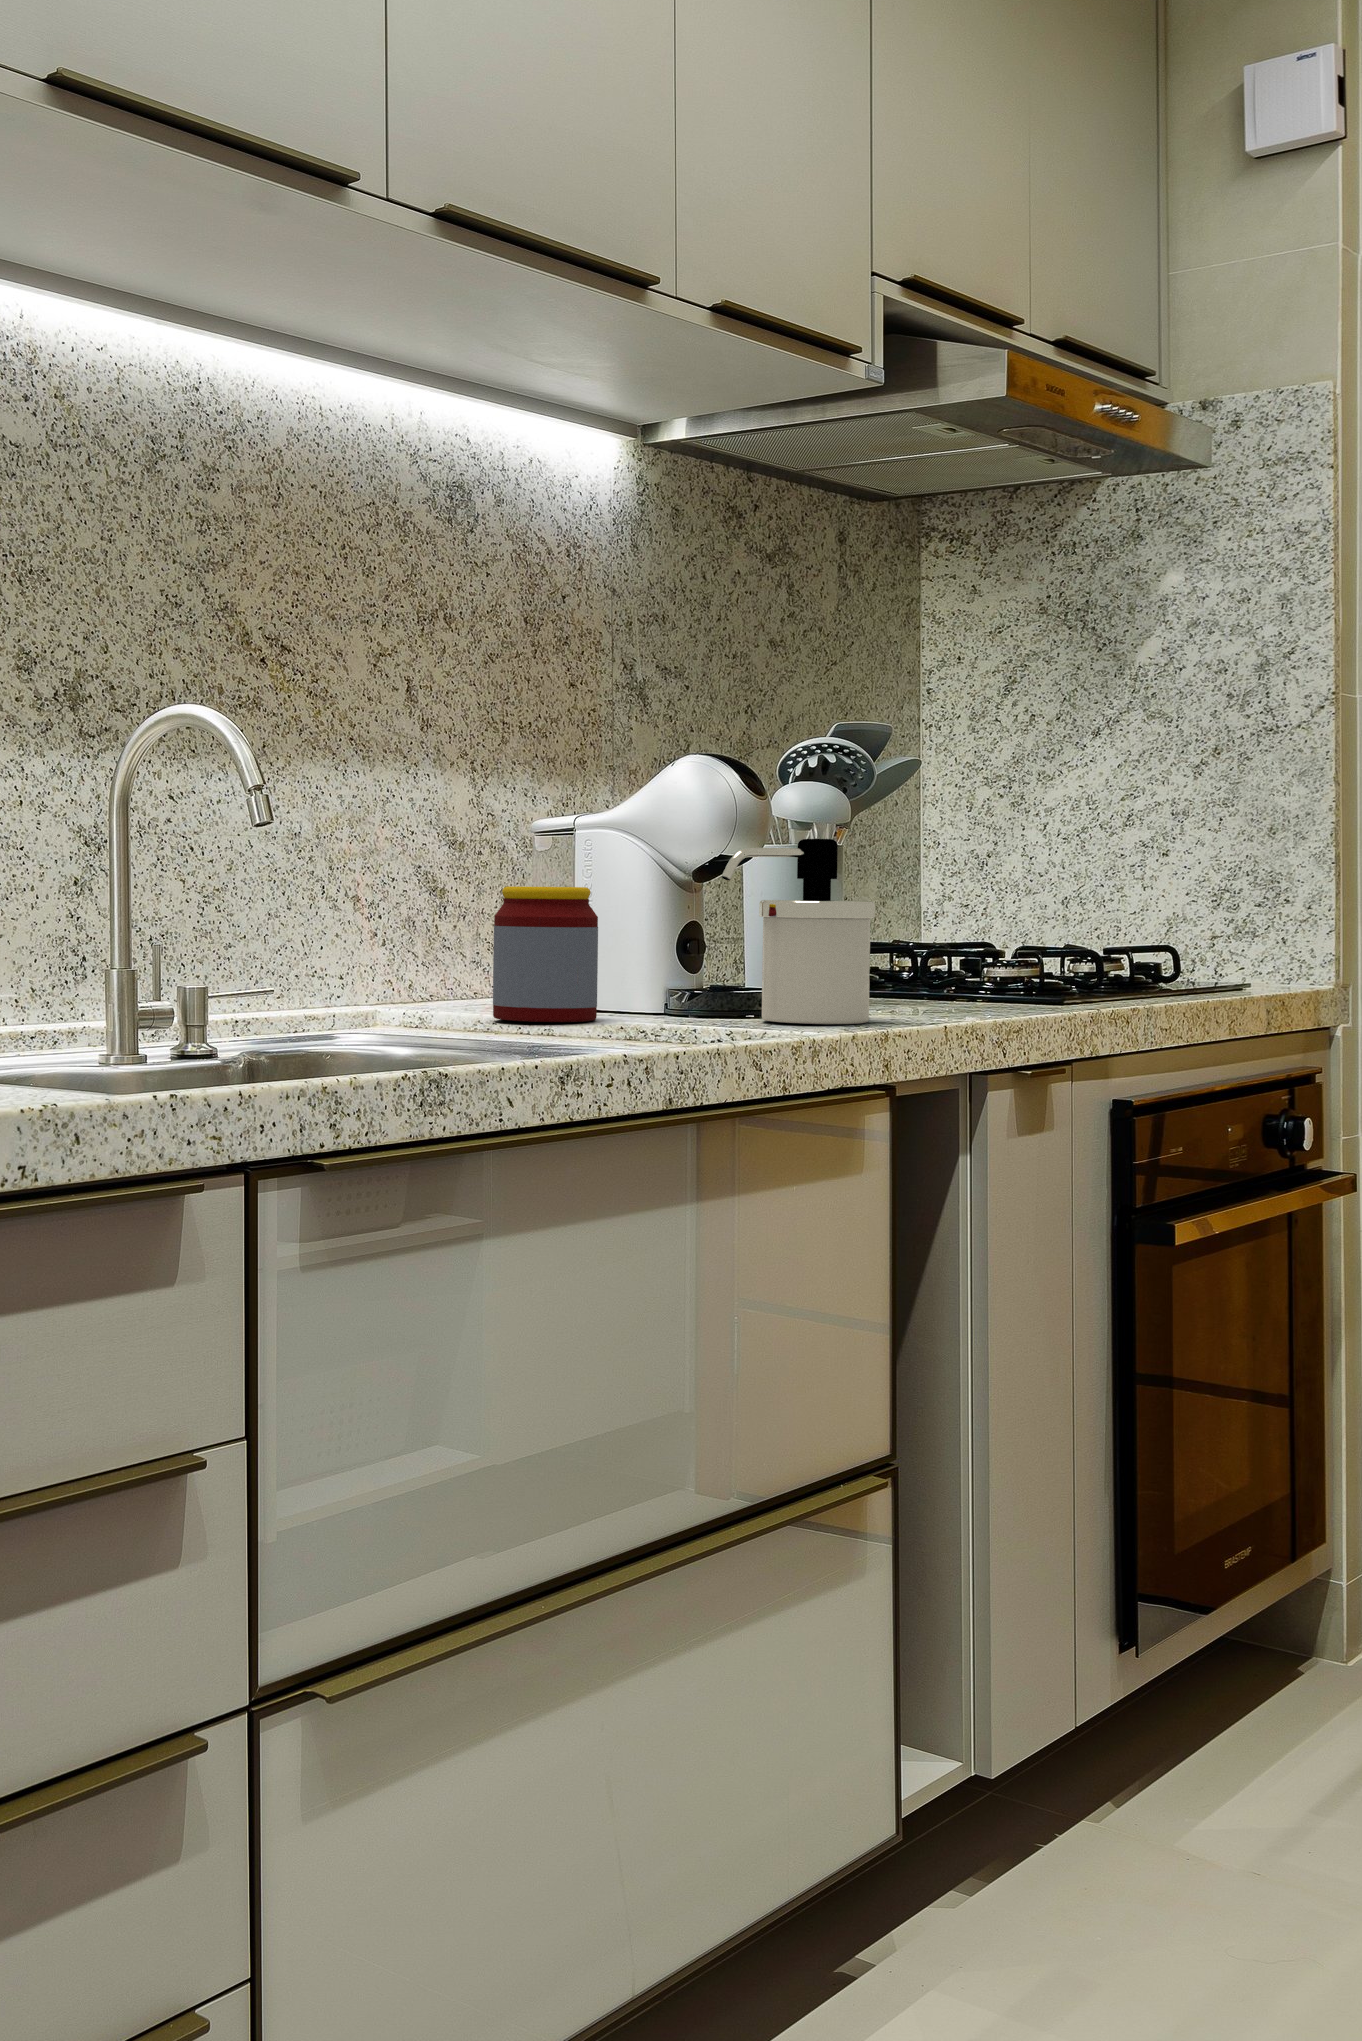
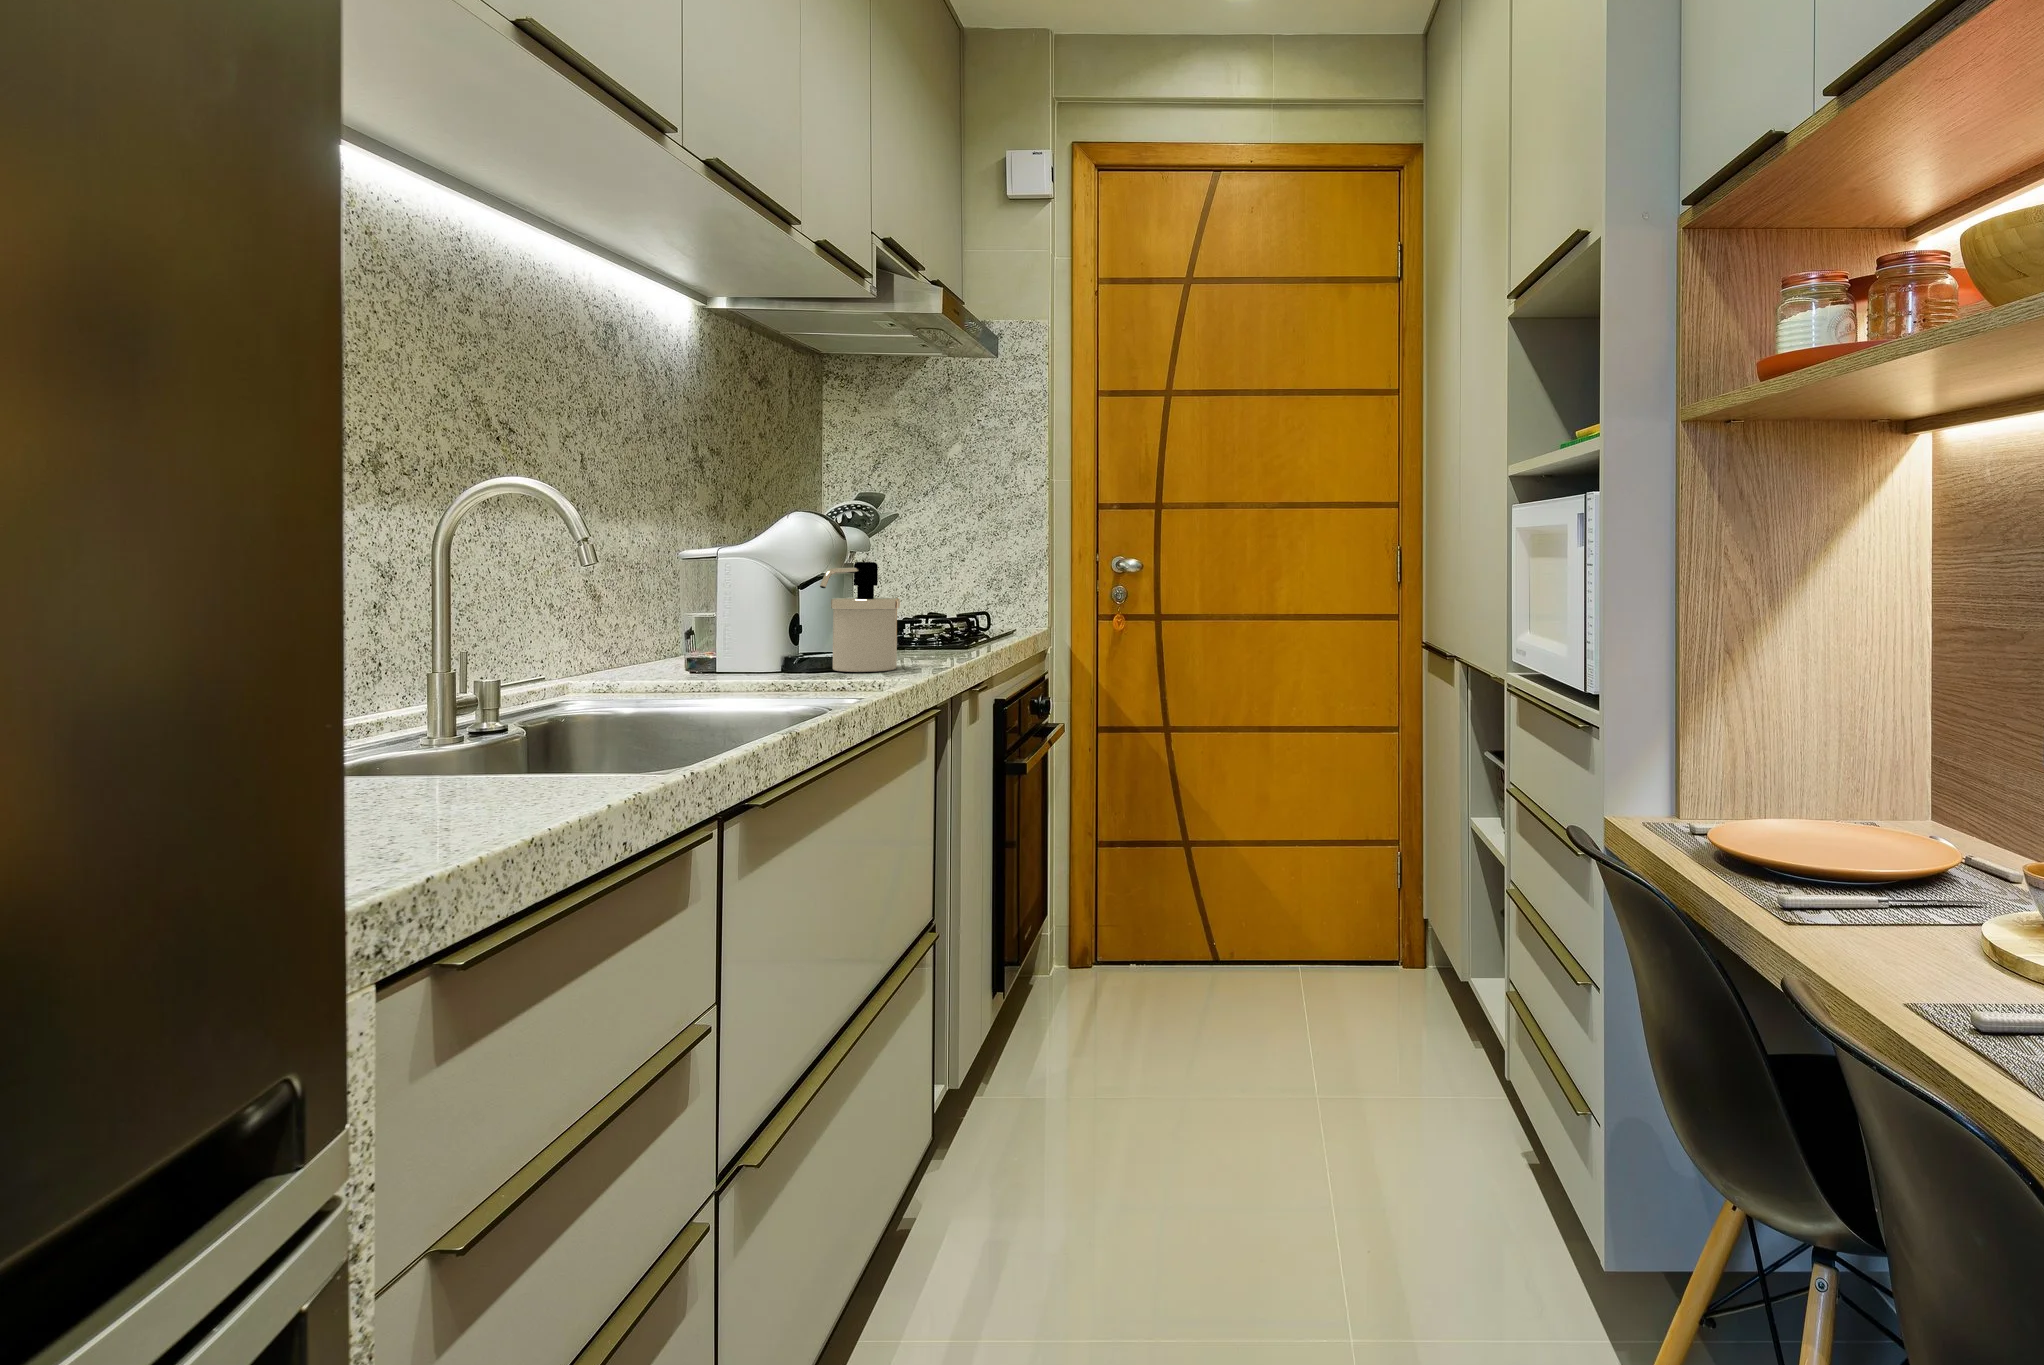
jar: present [493,886,598,1022] -> none [656,592,729,681]

